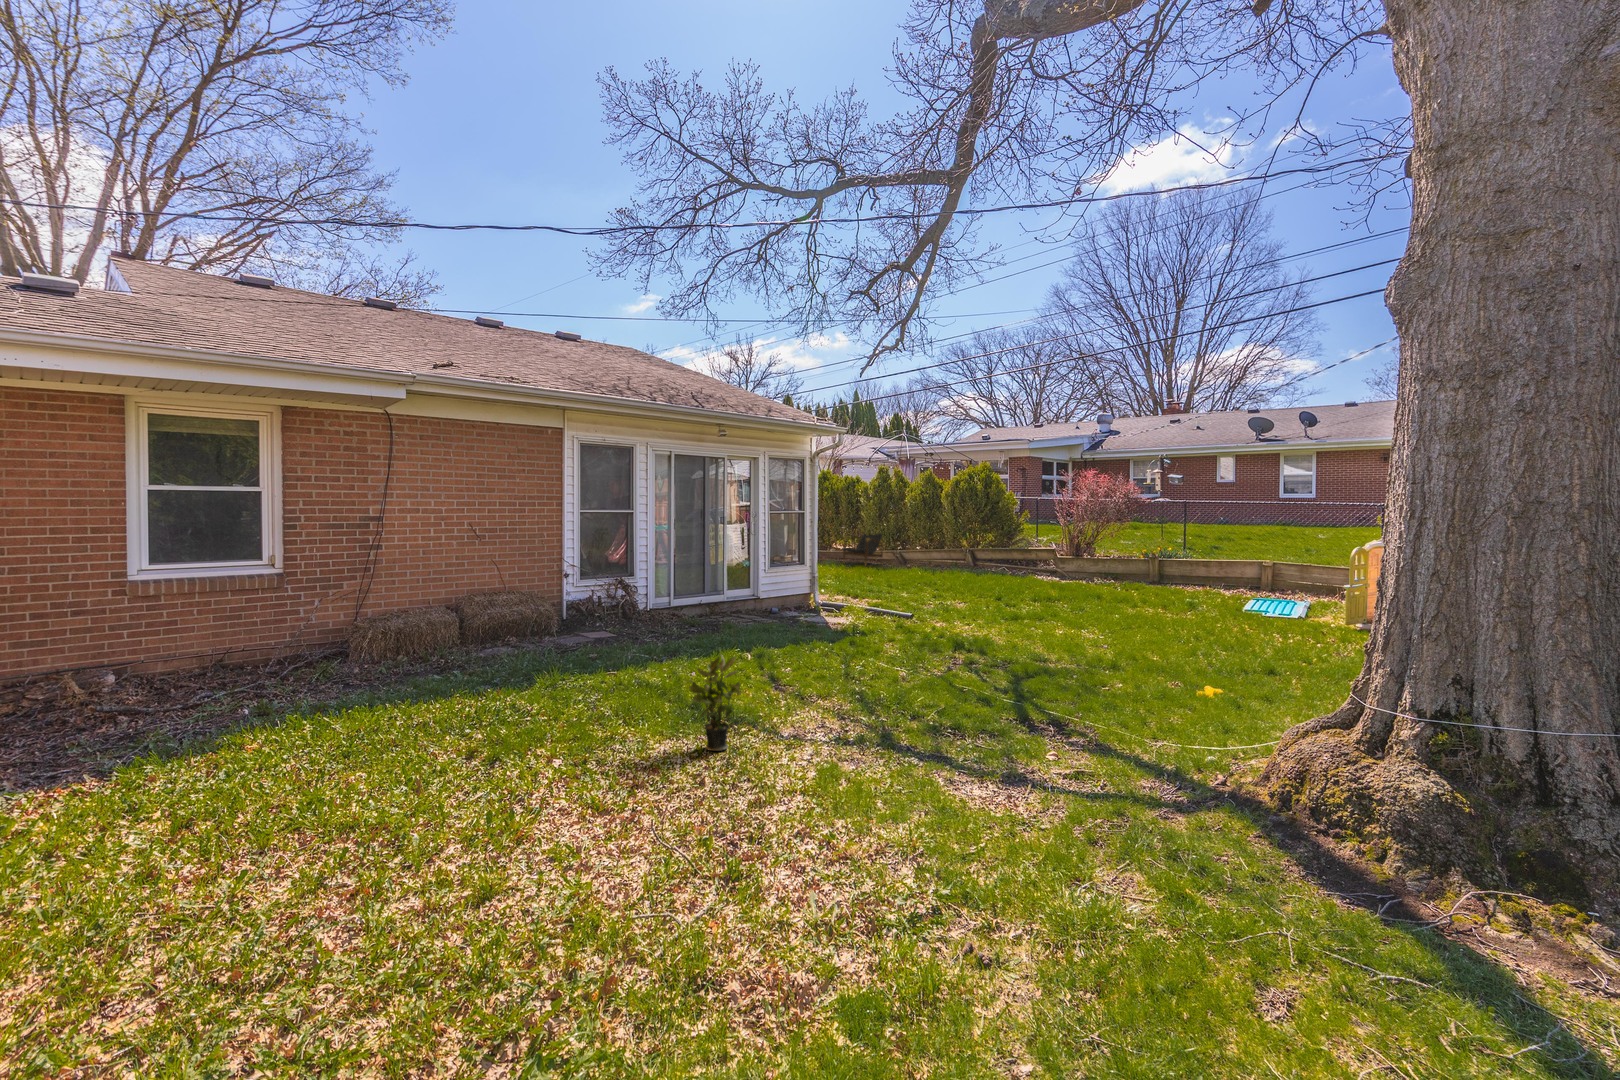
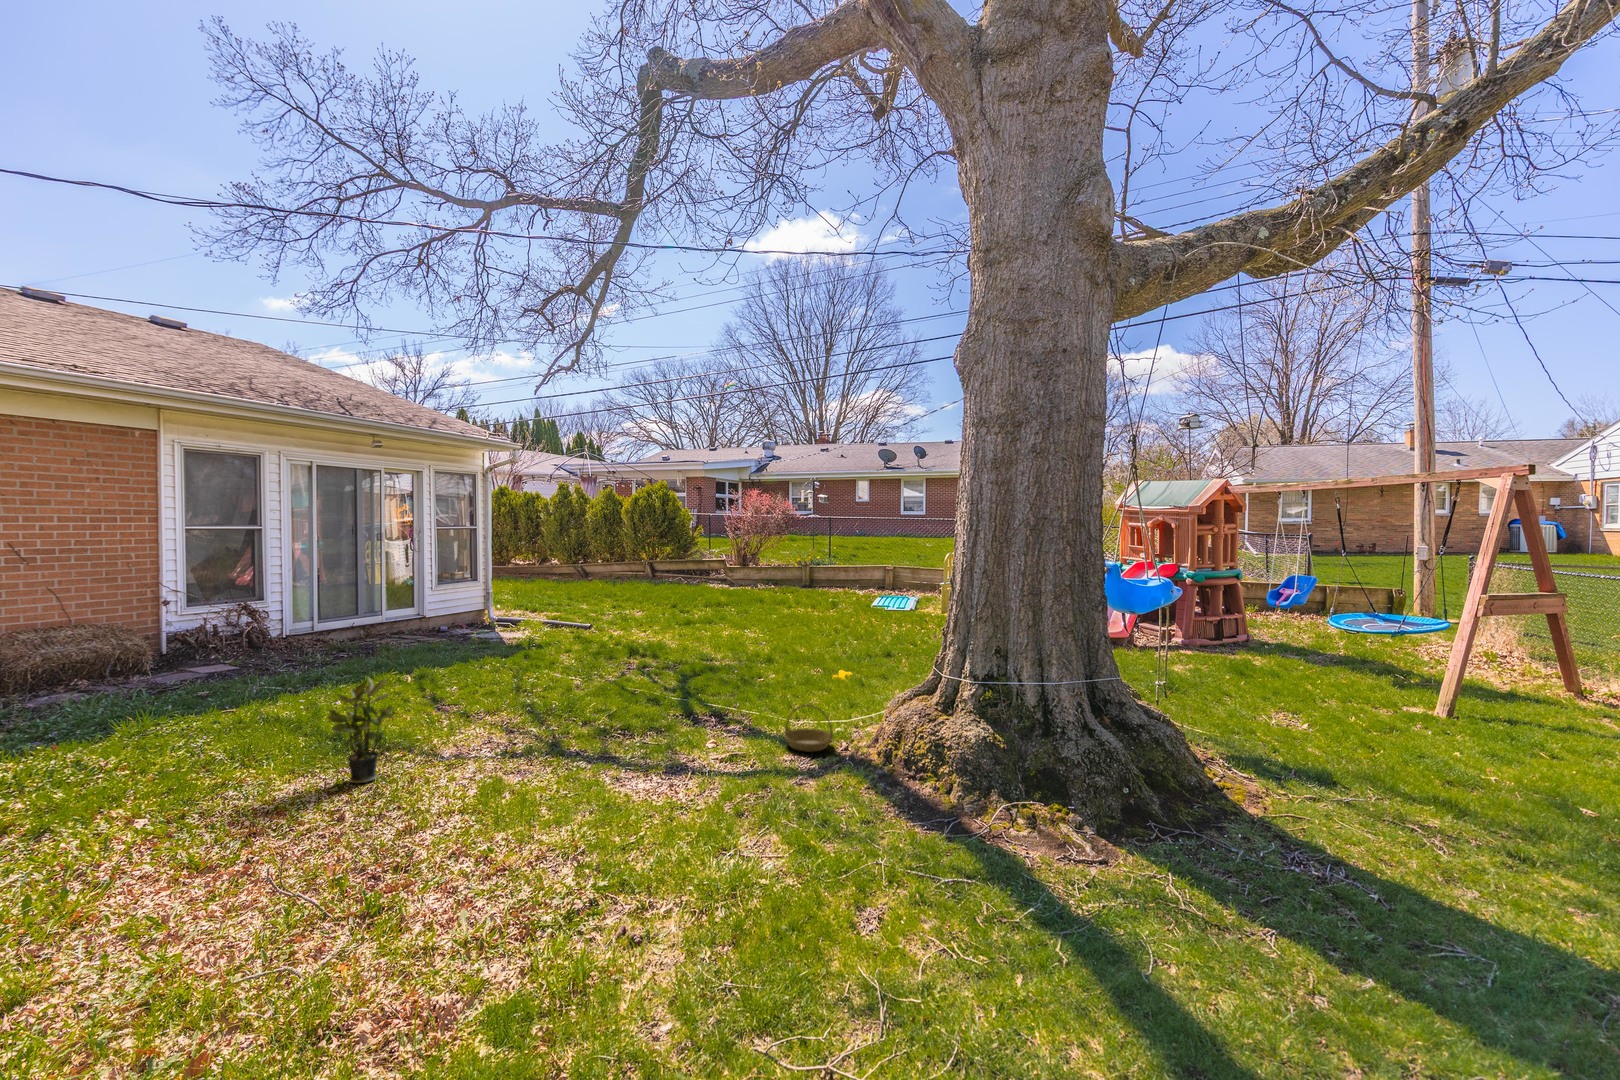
lounge chair: present [842,534,883,564] -> none [529,537,575,576]
basket: none [1135,723,1198,779] -> present [784,705,833,752]

